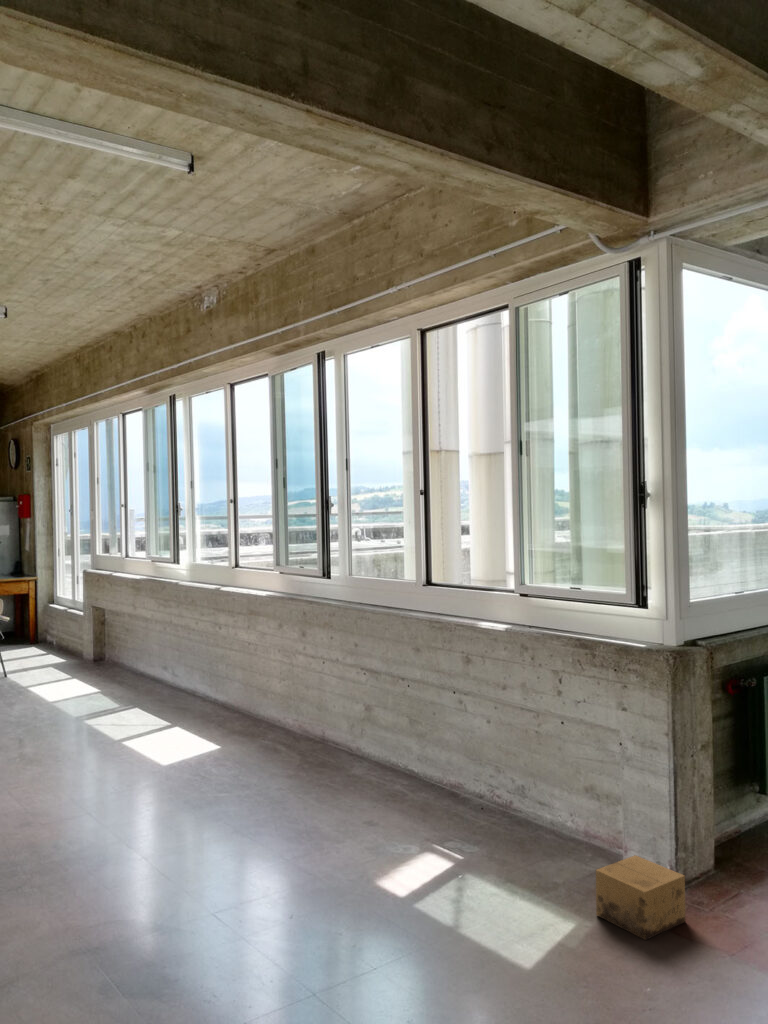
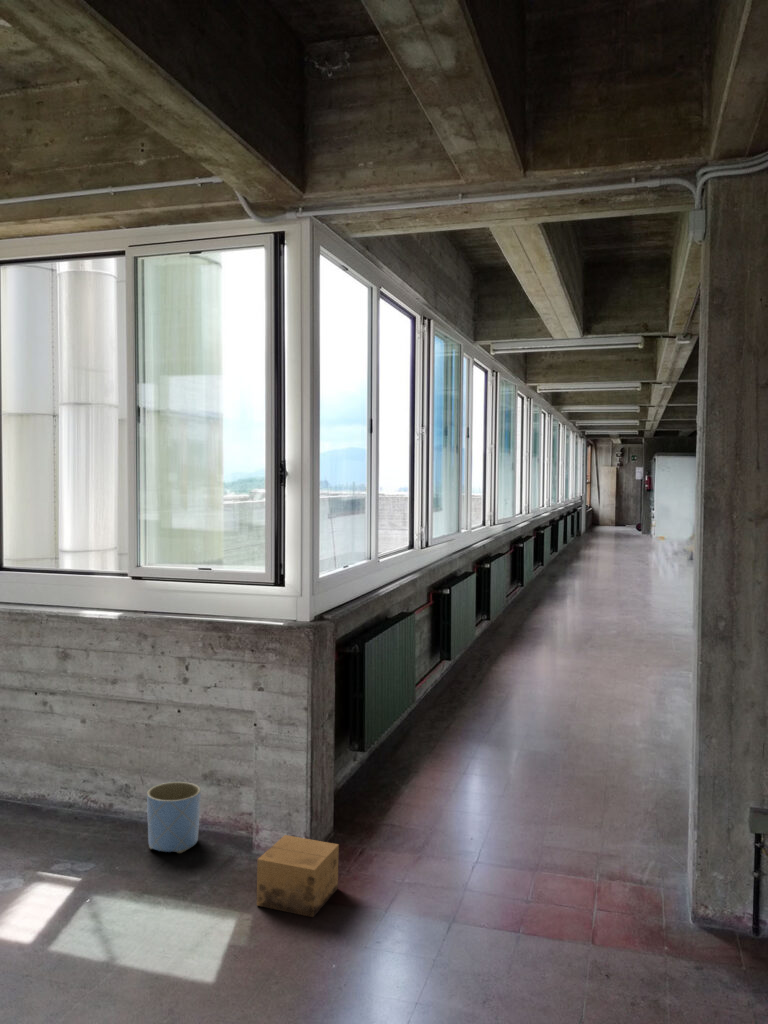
planter: none [525,788,575,855] -> present [147,782,201,853]

